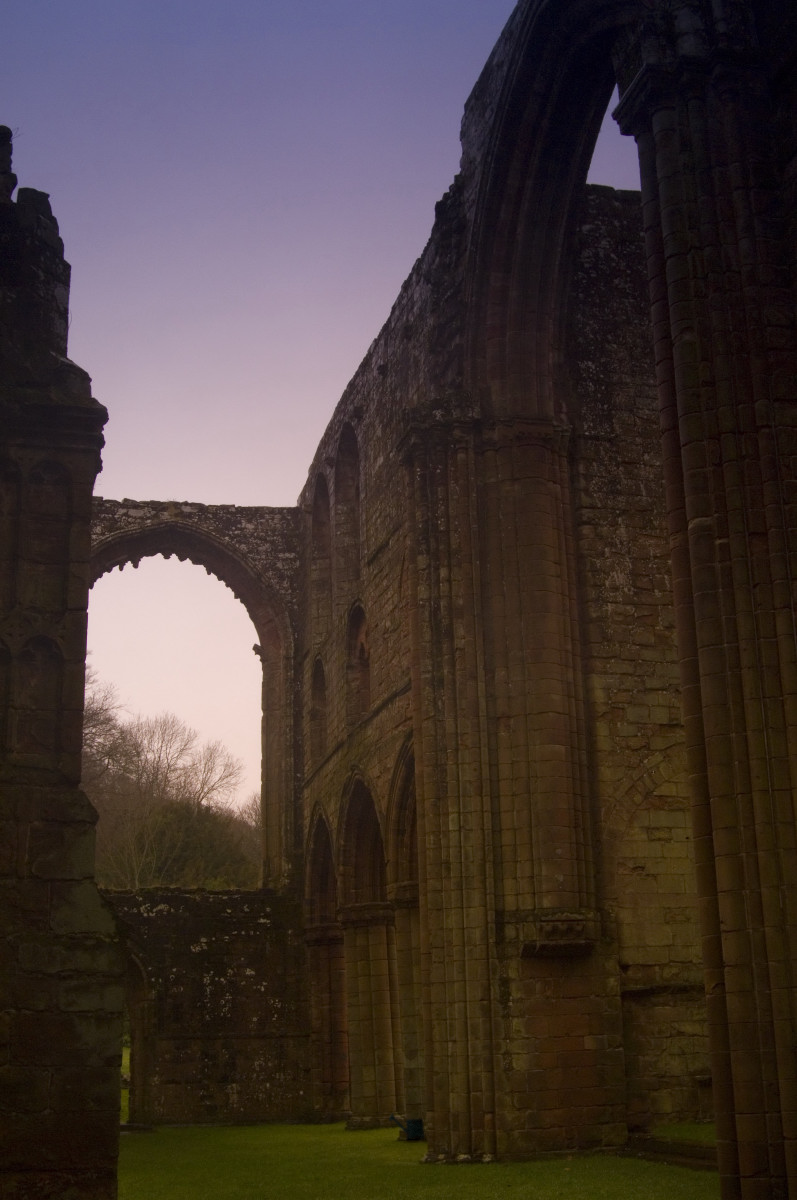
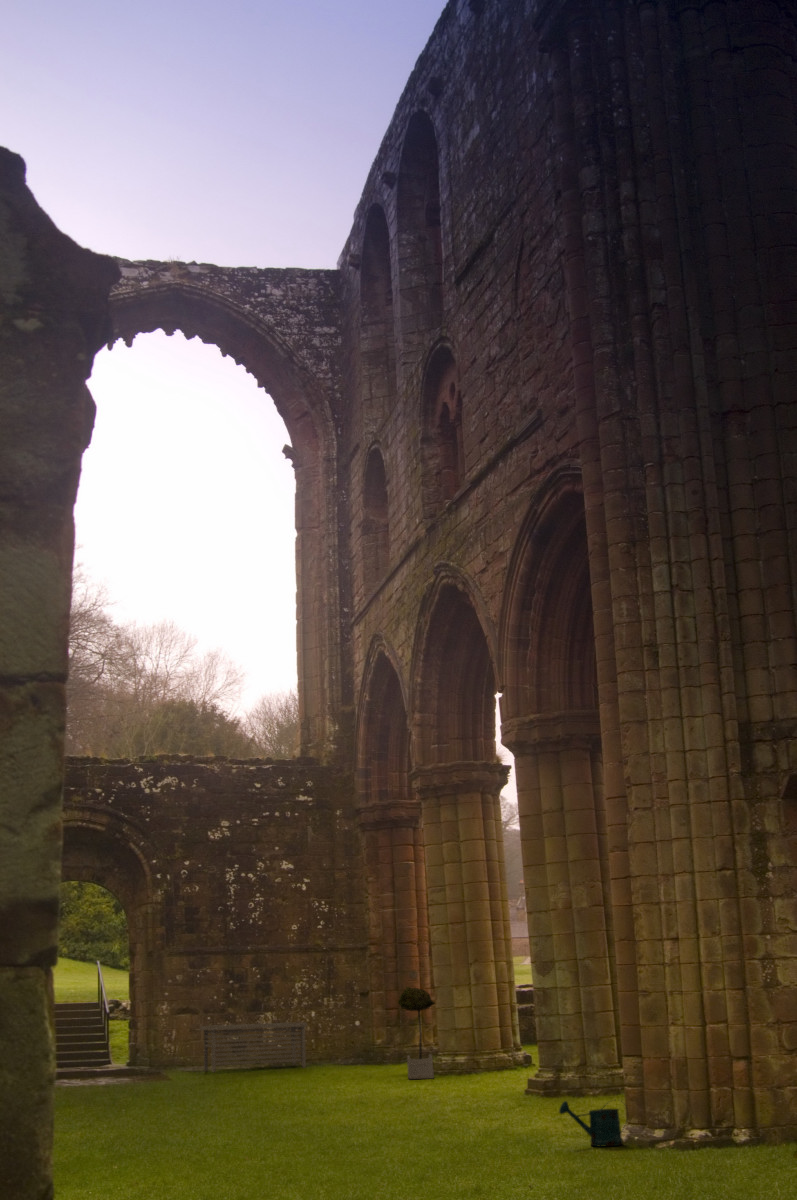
potted tree: none [322,1060,349,1125] -> present [398,987,435,1079]
storage bench: none [183,1090,262,1126] -> present [200,1022,307,1072]

